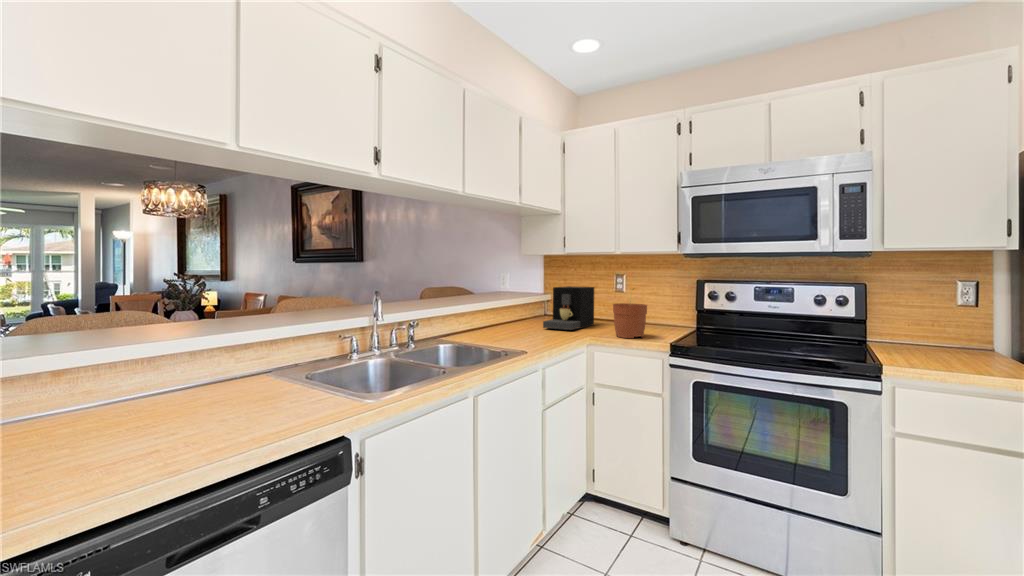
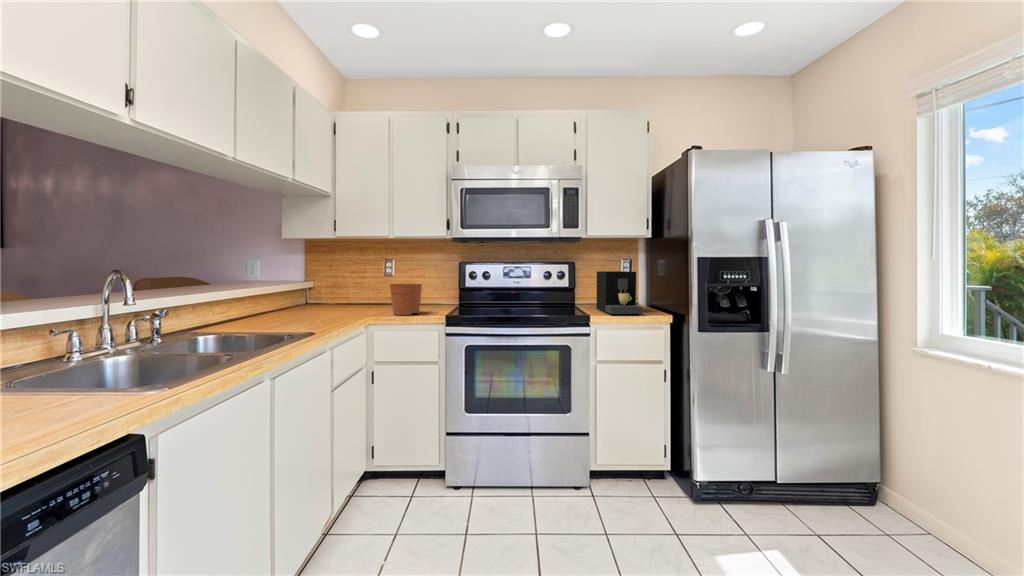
coffee maker: present [543,286,594,330] -> present [596,271,643,314]

